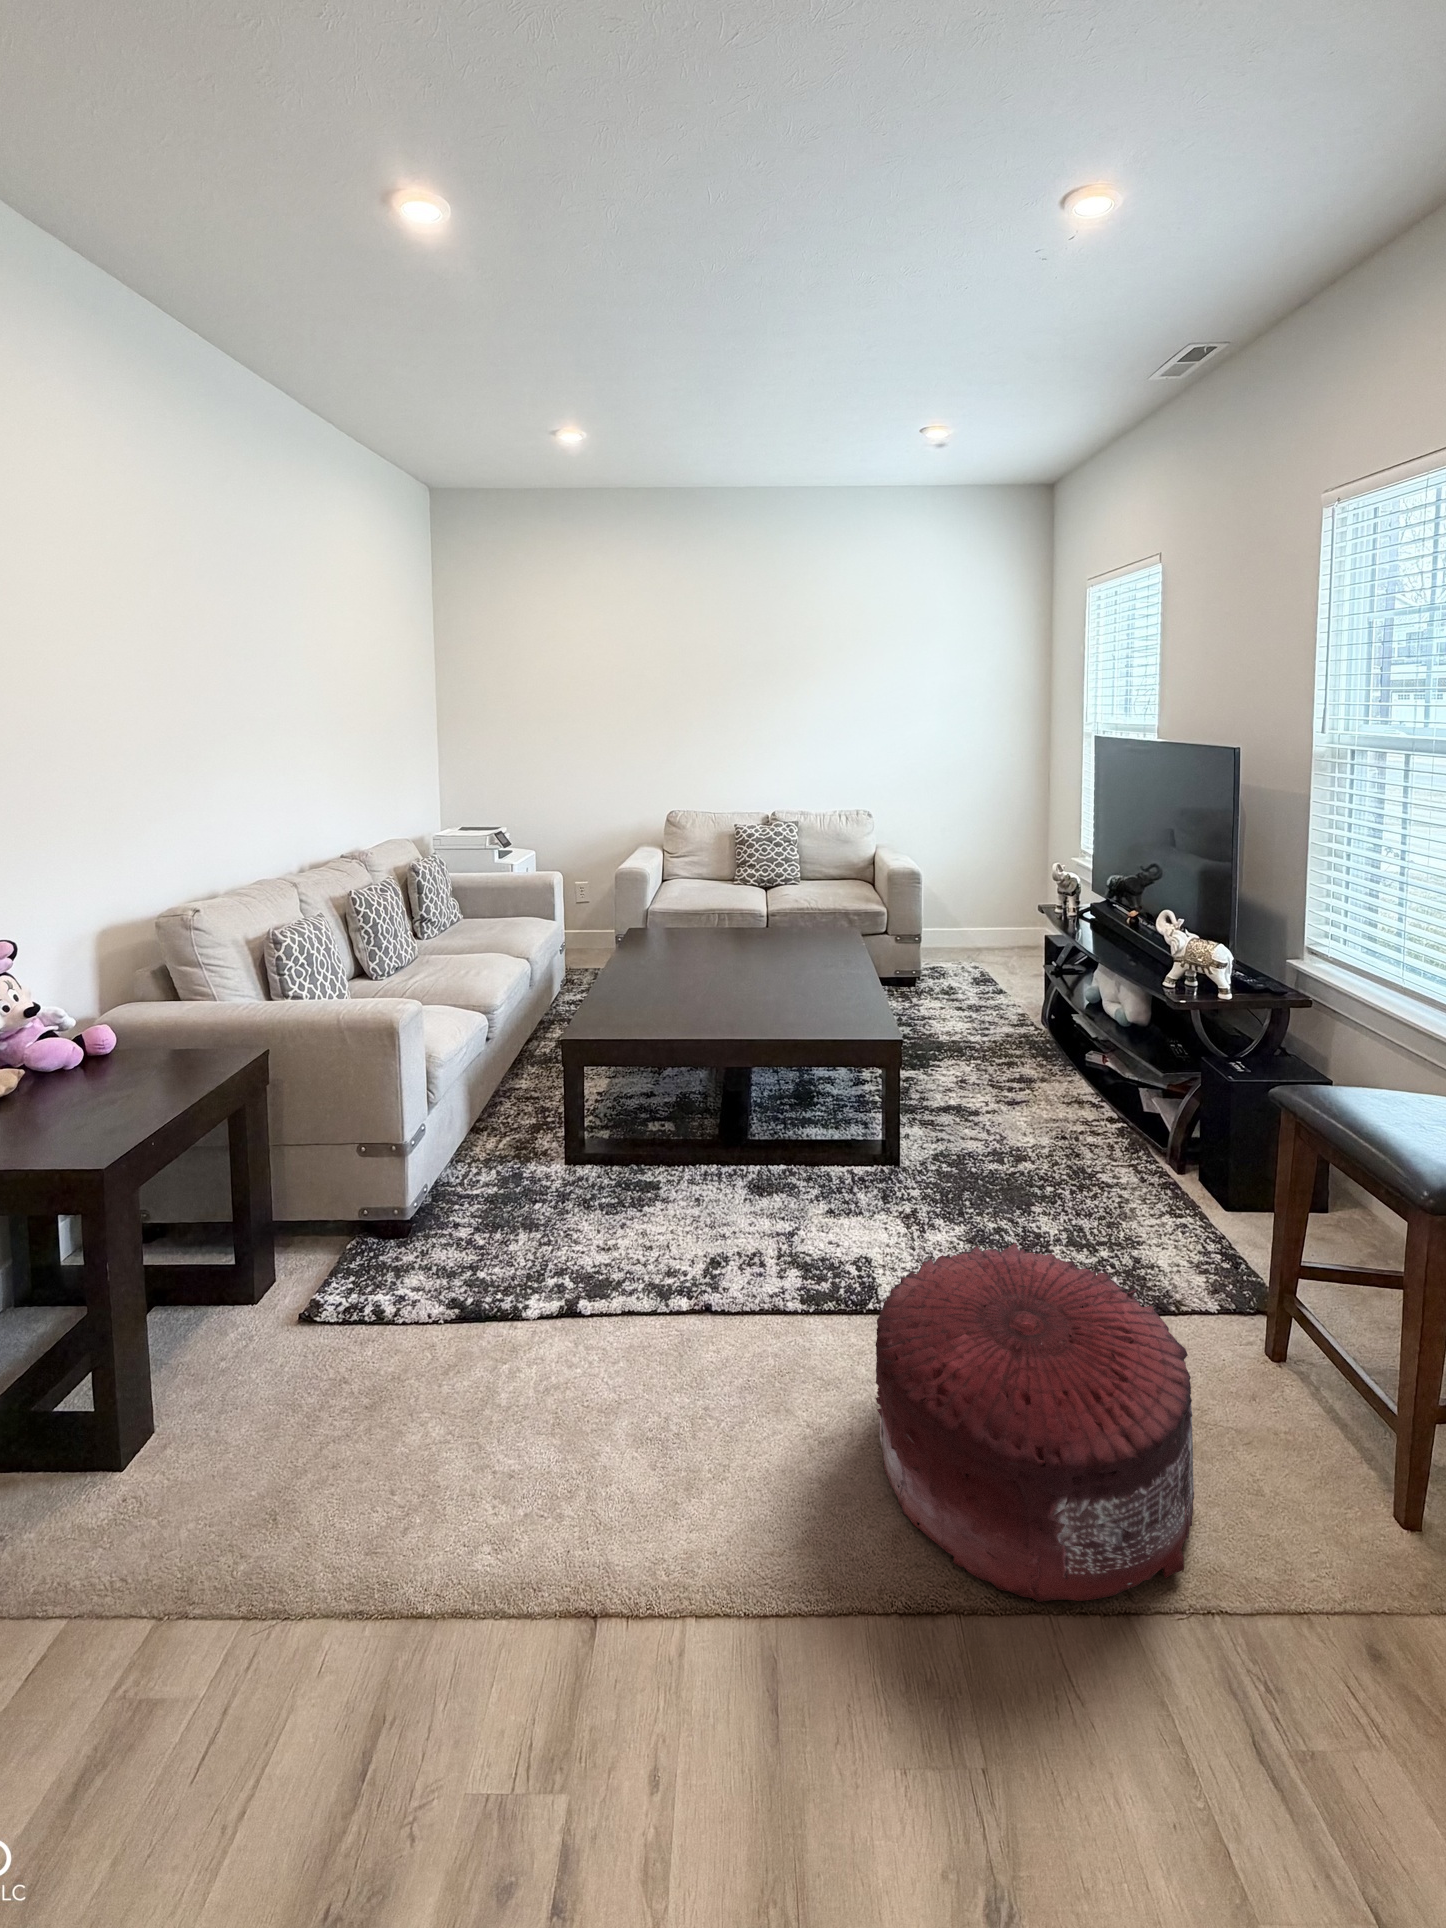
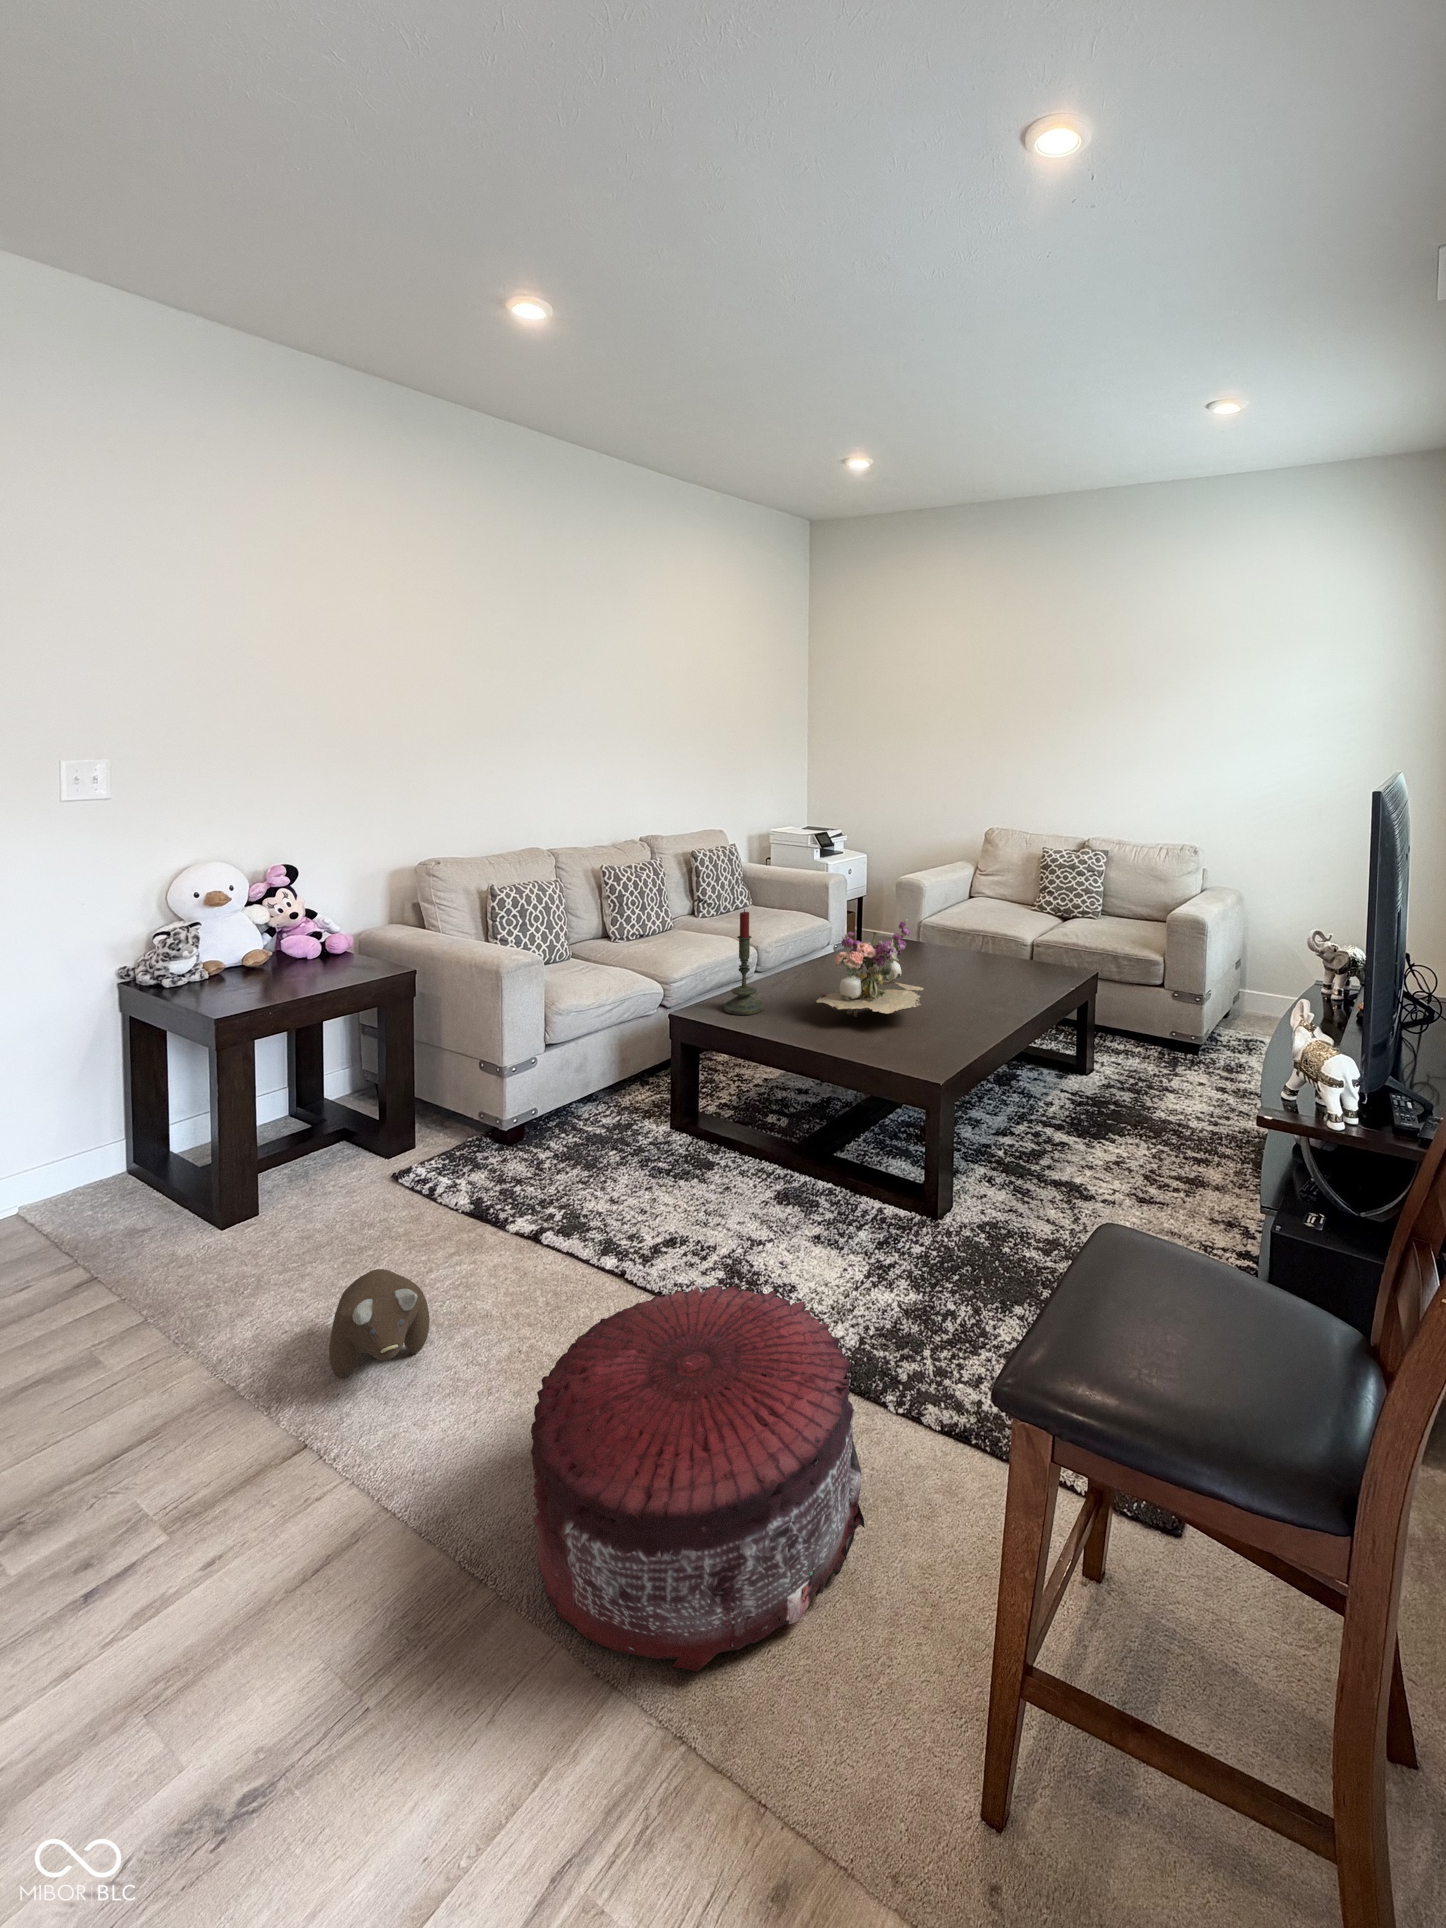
flower arrangement: none [720,898,819,1000] -> present [816,919,923,1016]
candle: none [618,911,660,1023] -> present [724,909,764,1015]
plush toy: none [489,1389,633,1534] -> present [329,1269,430,1379]

